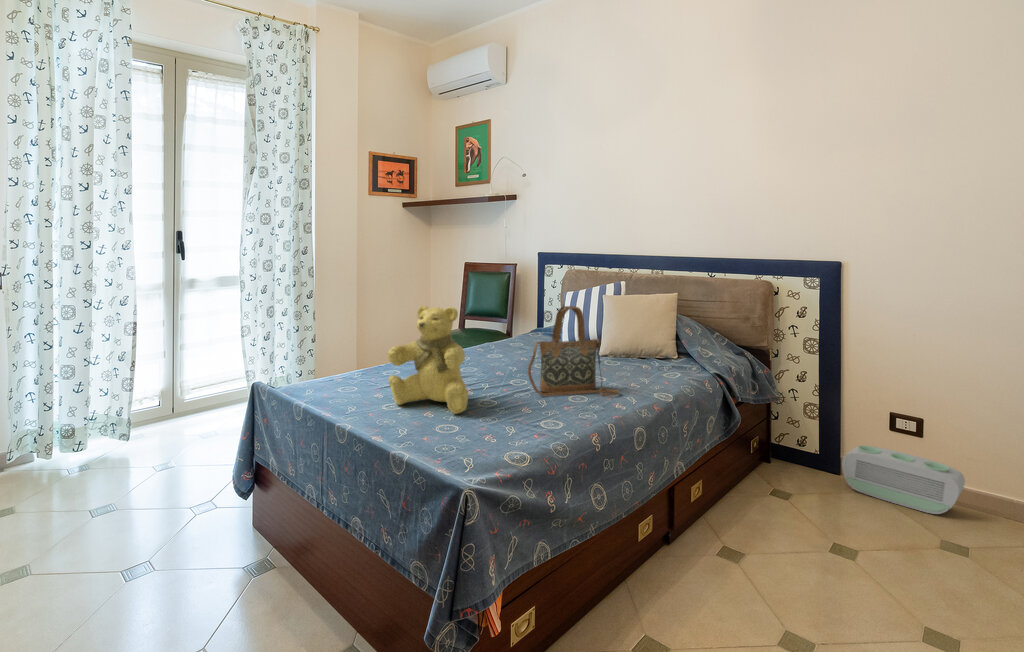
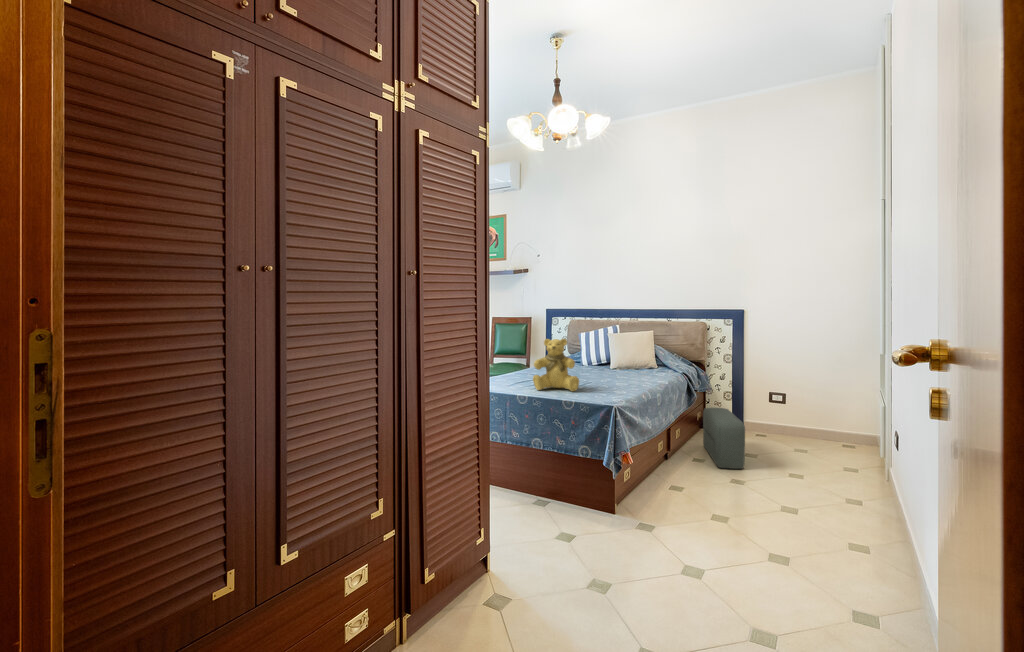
handbag: present [528,306,619,396] -> none [595,338,641,385]
pouf: none [749,439,827,591] -> present [703,408,745,469]
air purifier: present [842,446,965,514] -> none [748,412,807,442]

